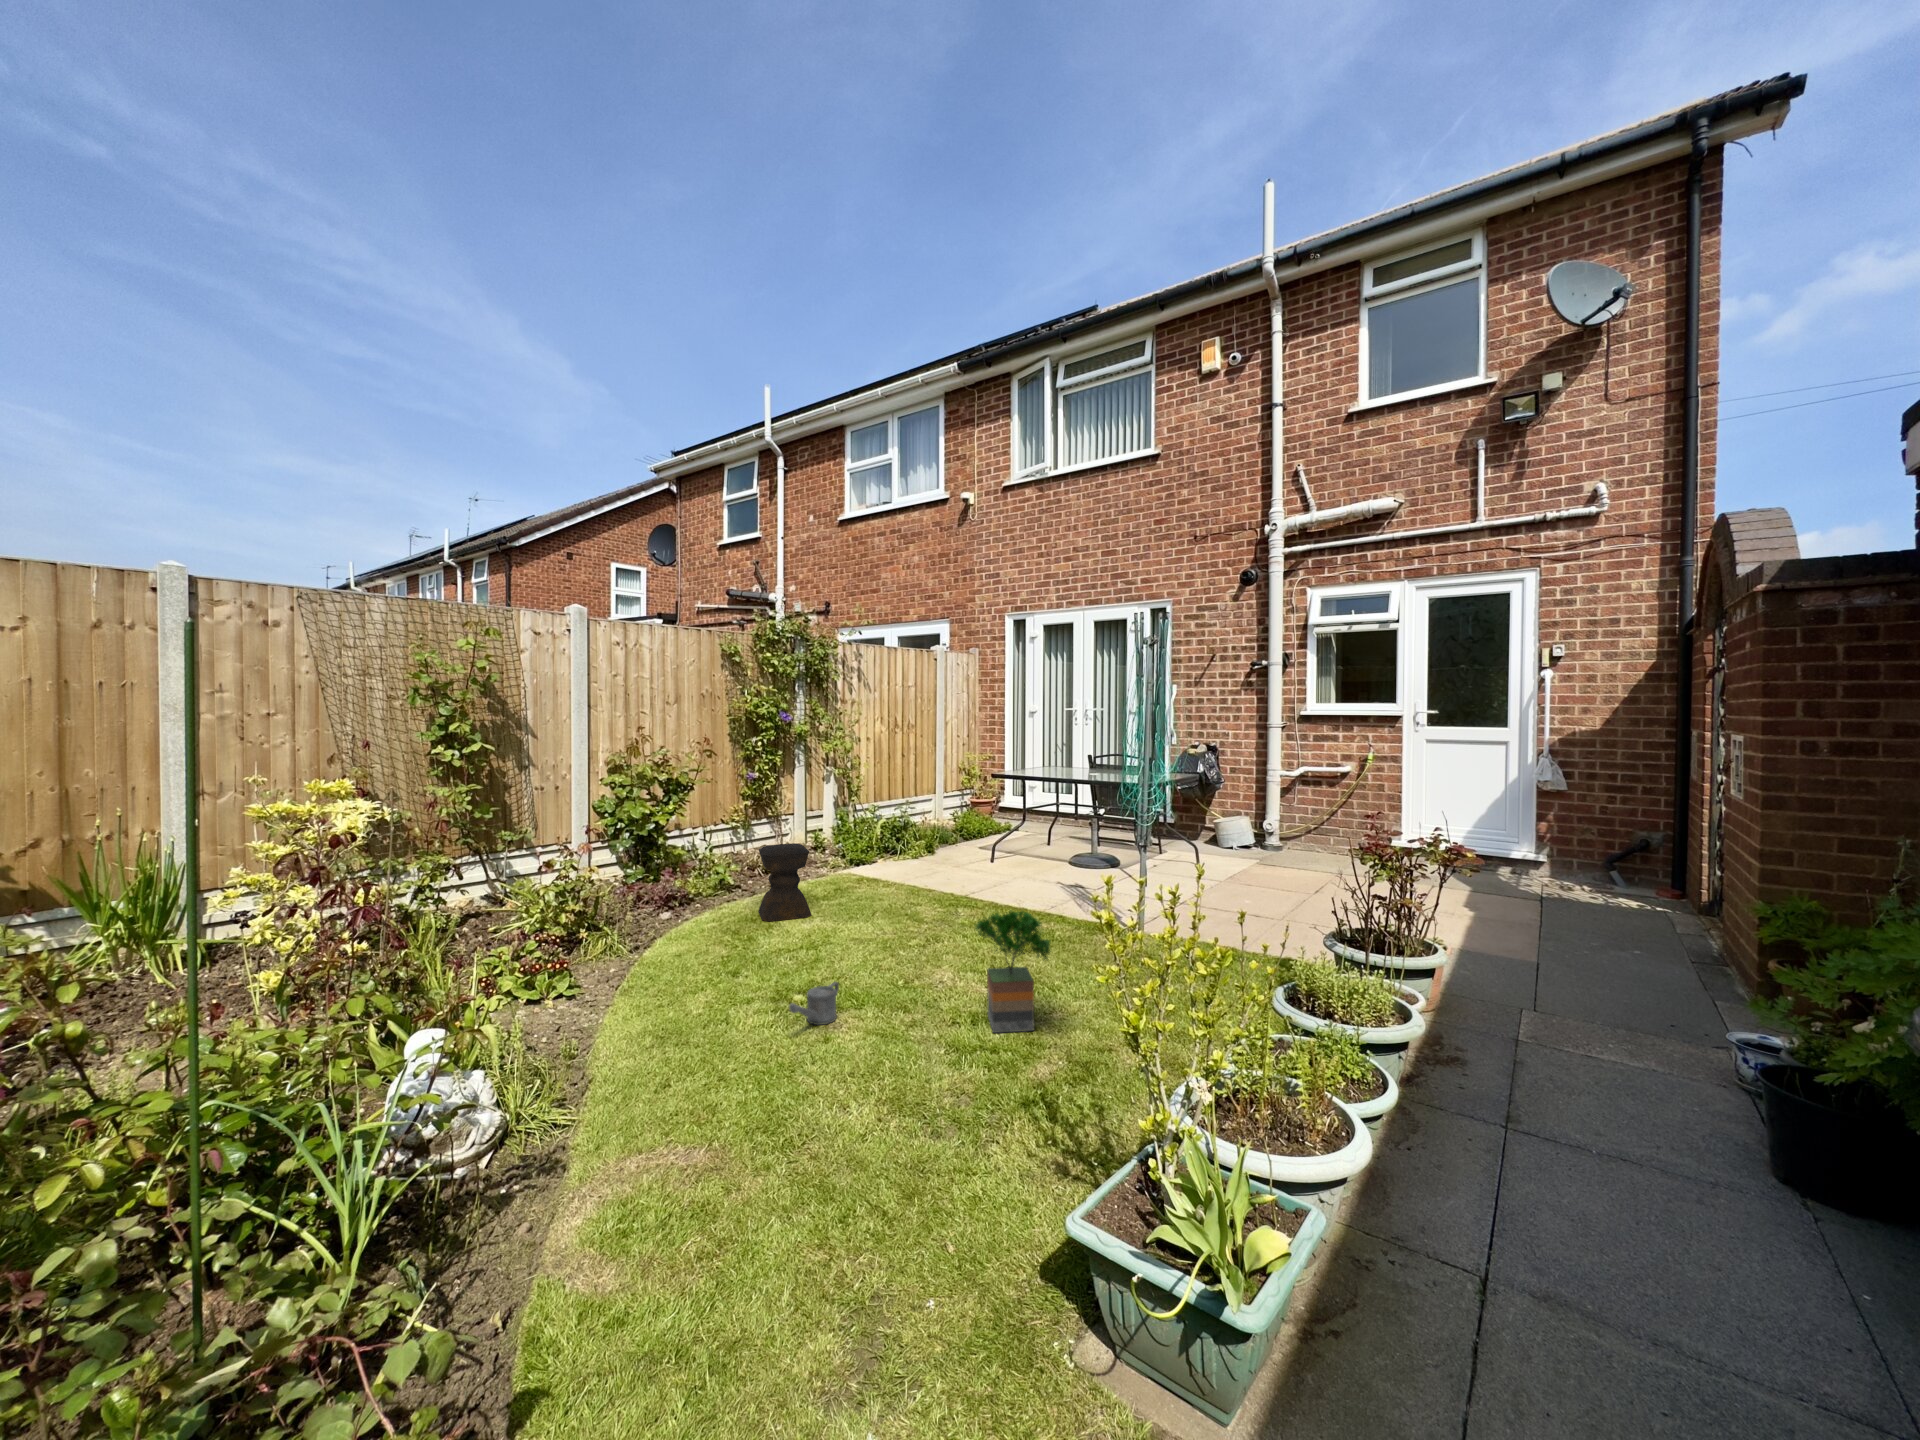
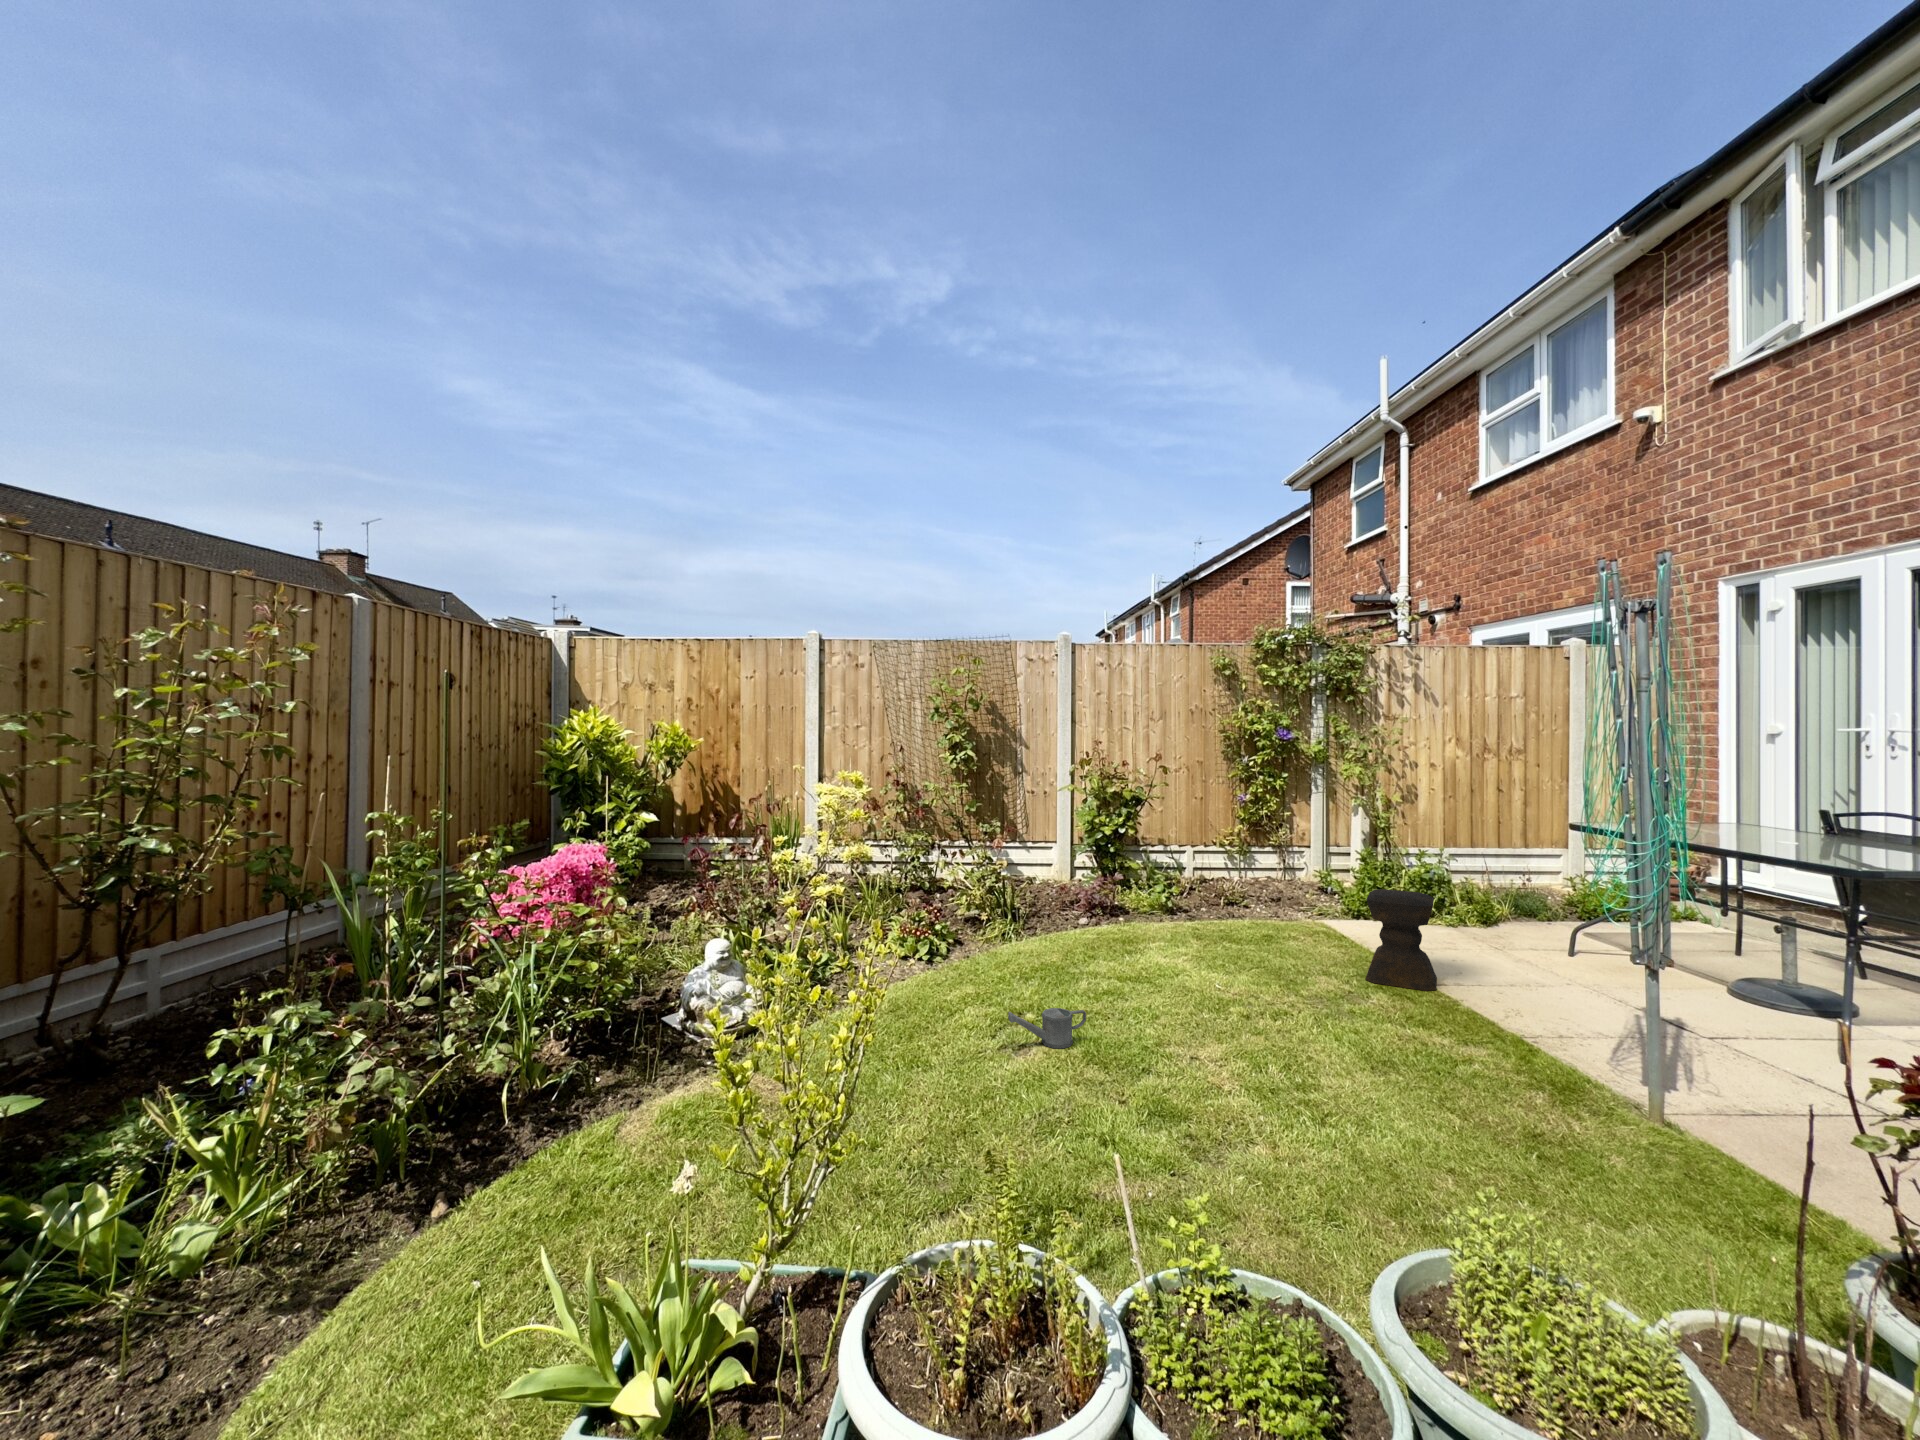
stool: present [758,843,812,921] -> present [1365,889,1437,991]
potted tree: present [976,911,1051,1033] -> none [1174,975,1273,1146]

